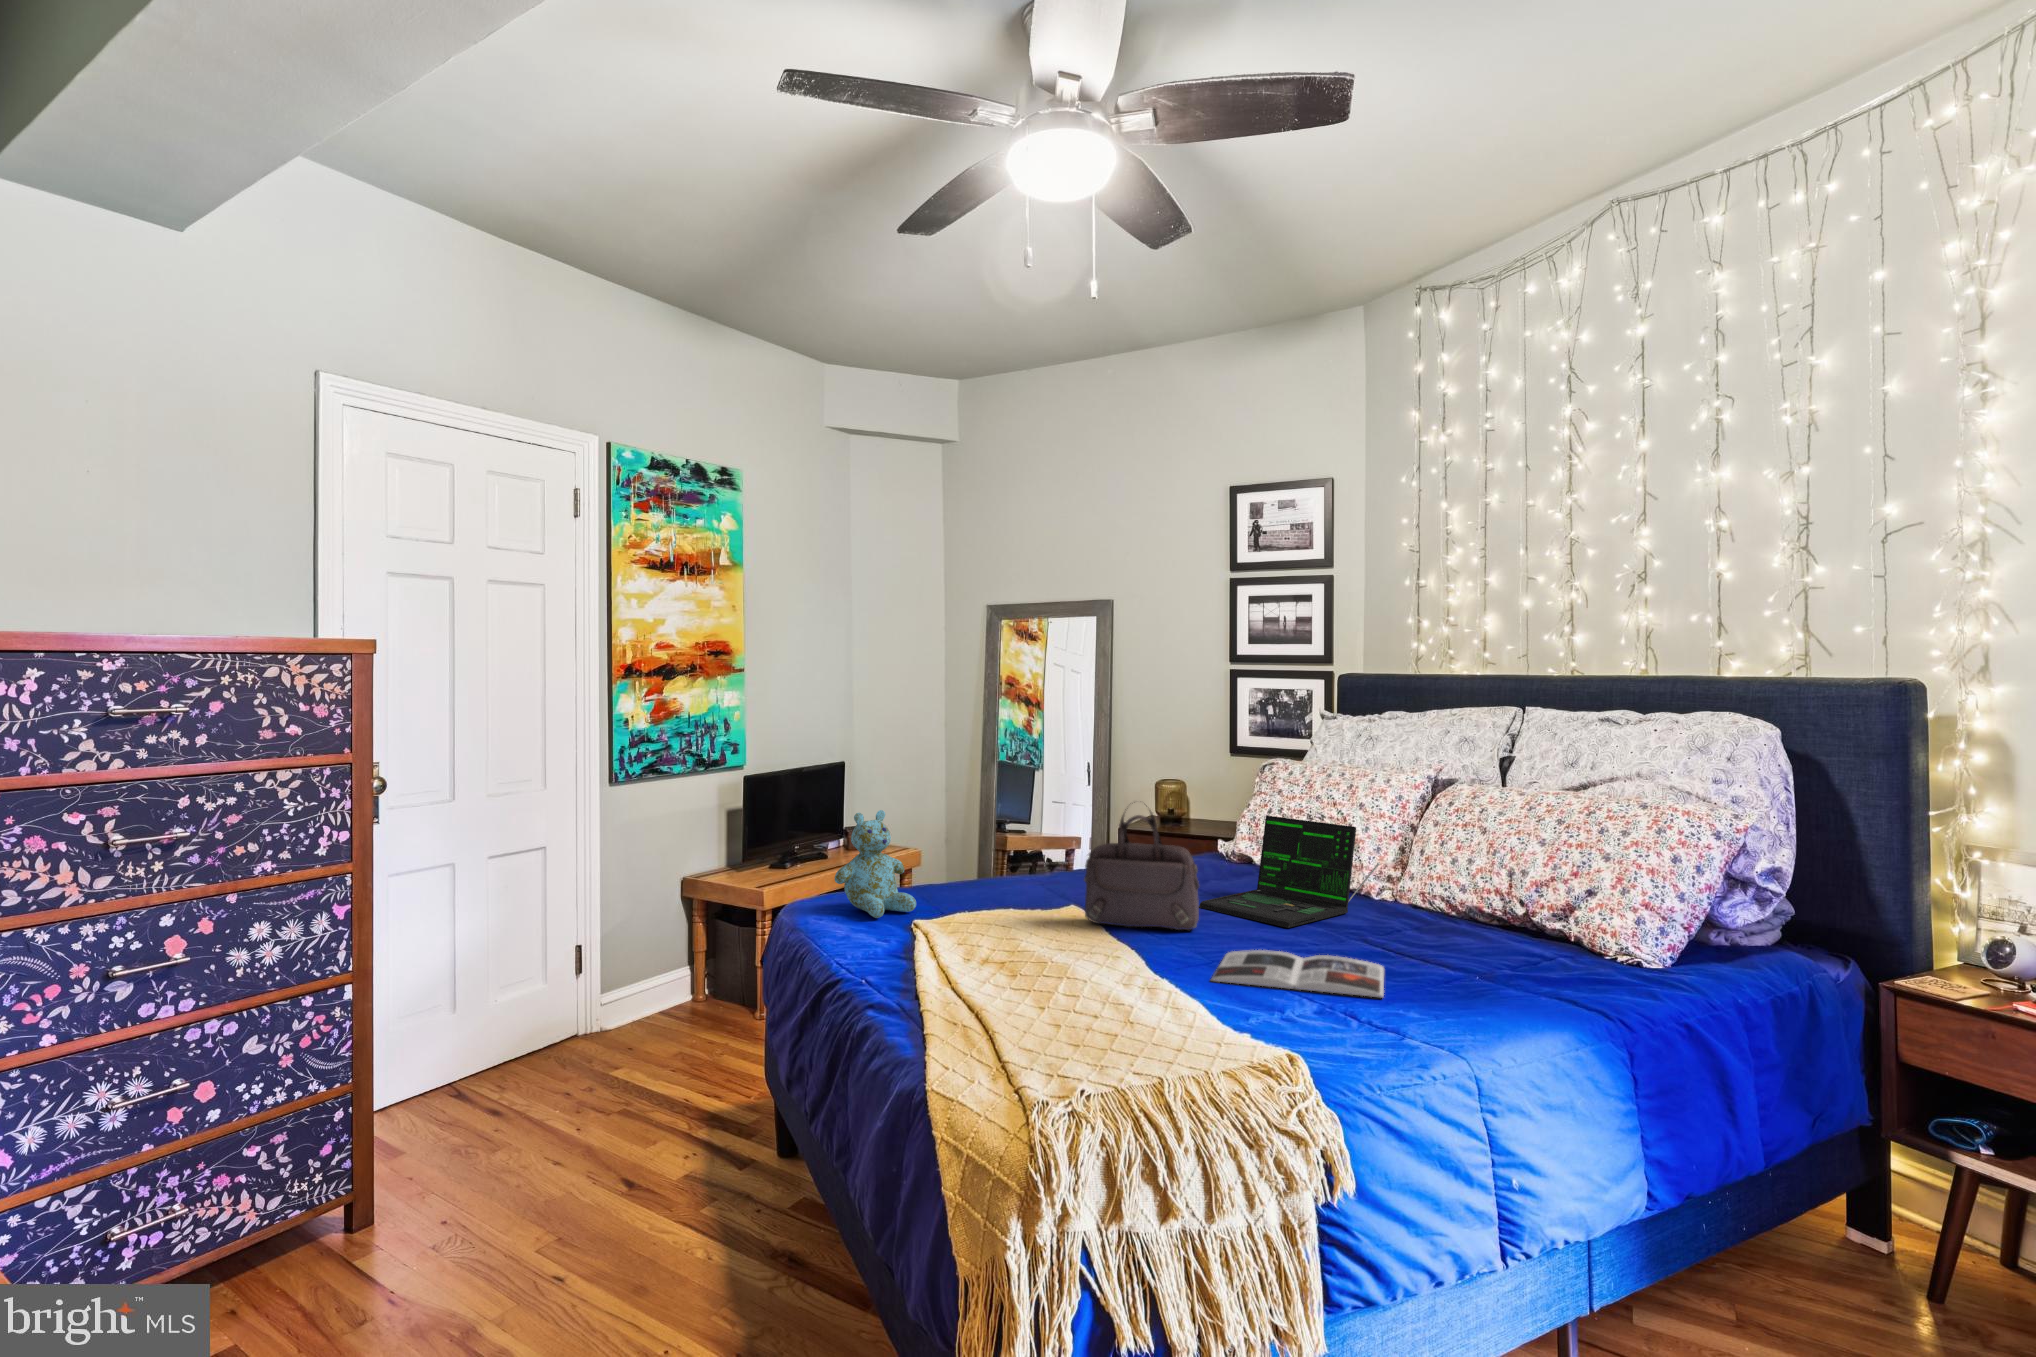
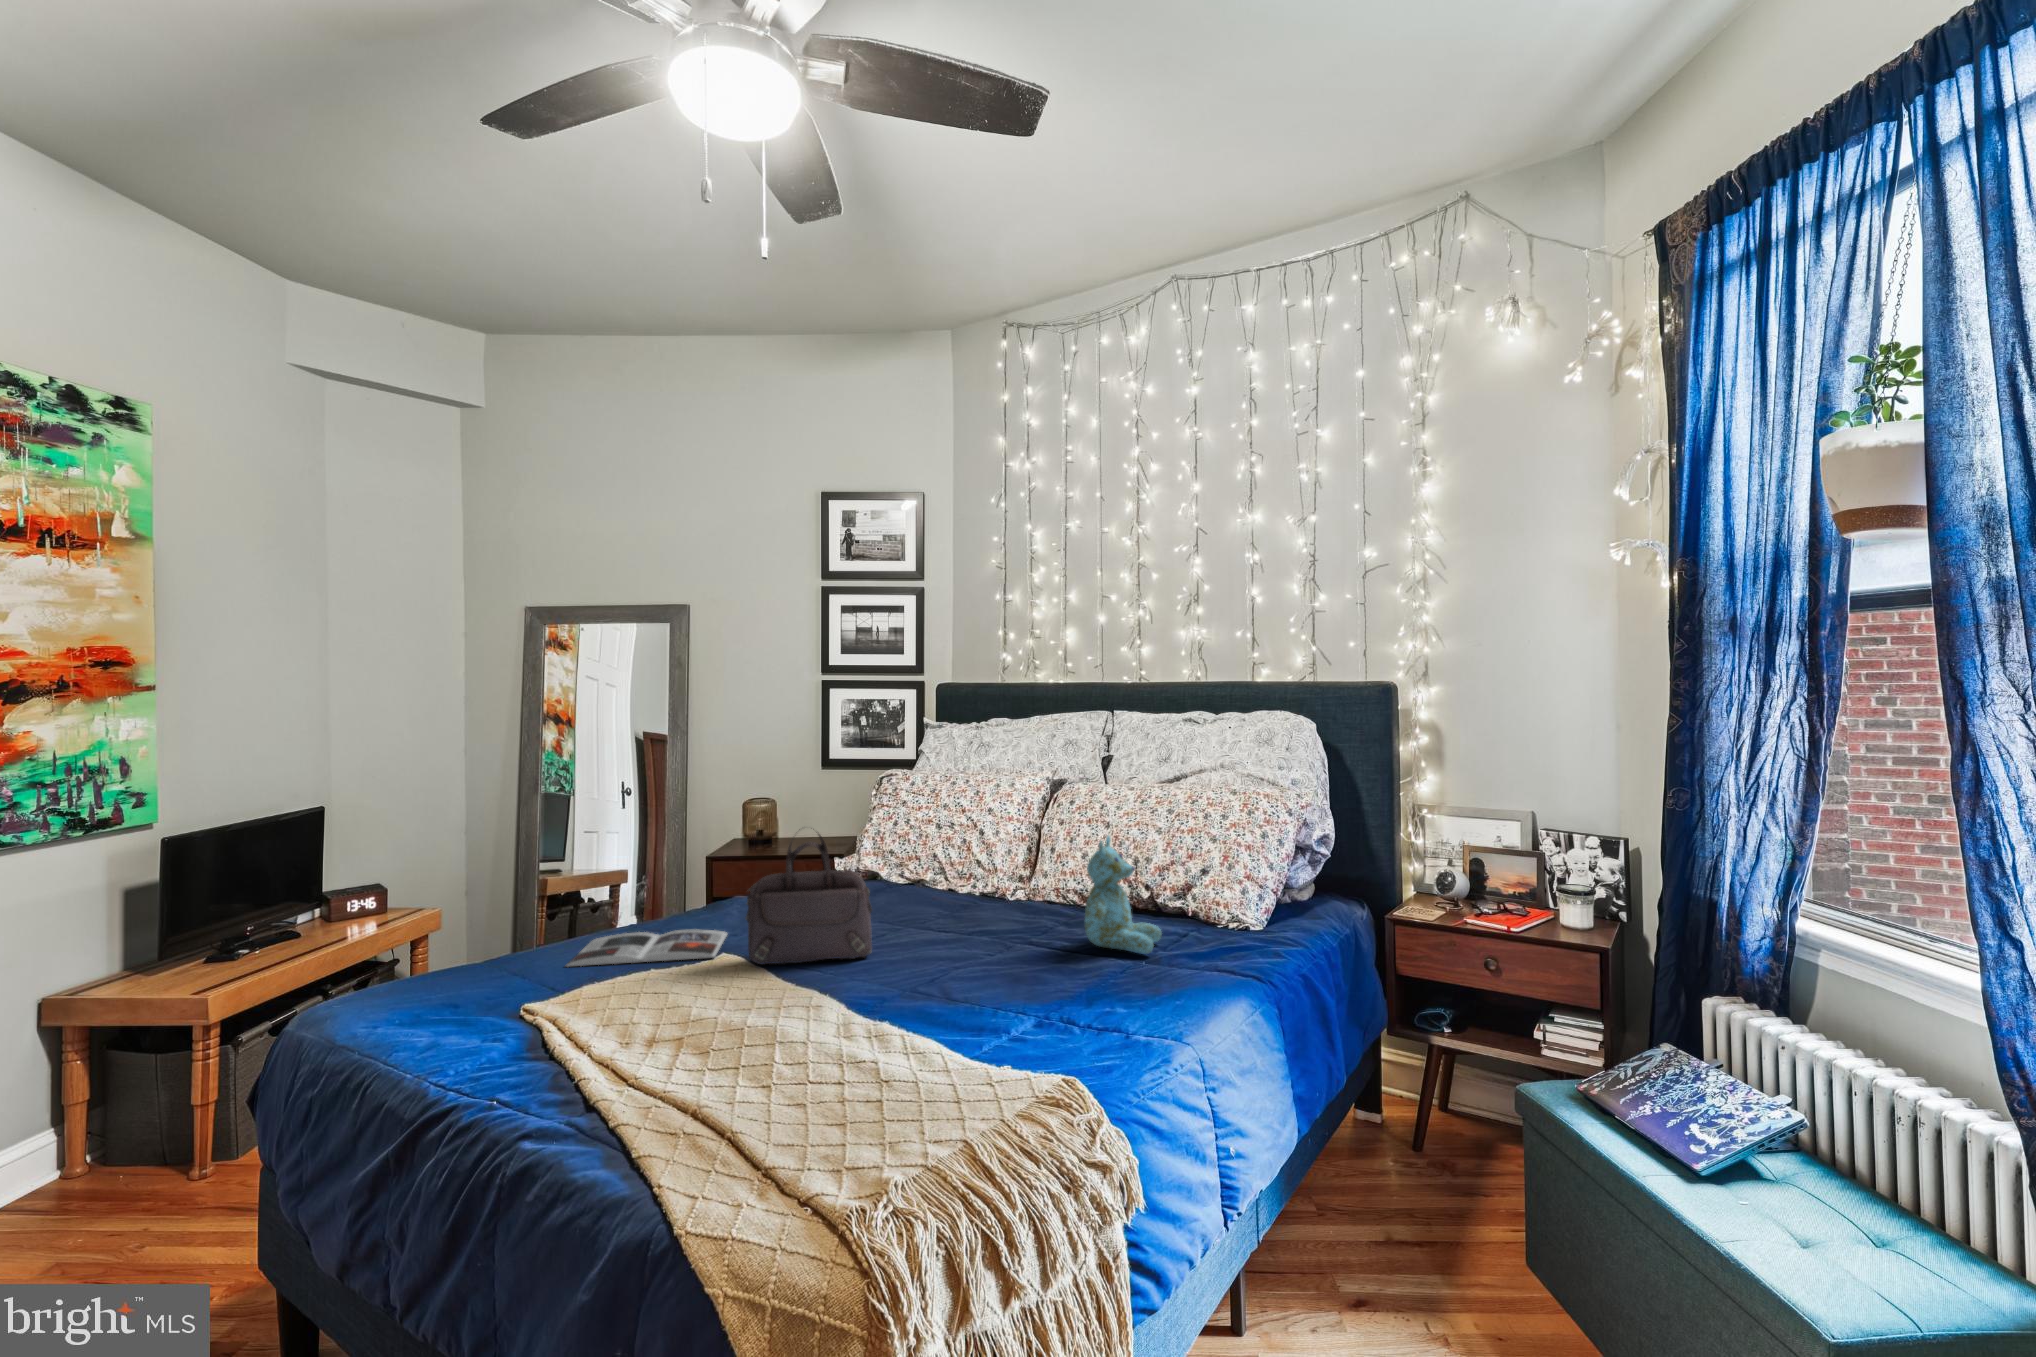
stuffed bear: present [835,810,916,918] -> present [1085,836,1162,954]
laptop: present [1199,815,1380,928] -> none [856,827,1027,940]
magazine: present [1211,950,1384,997] -> present [565,929,727,966]

